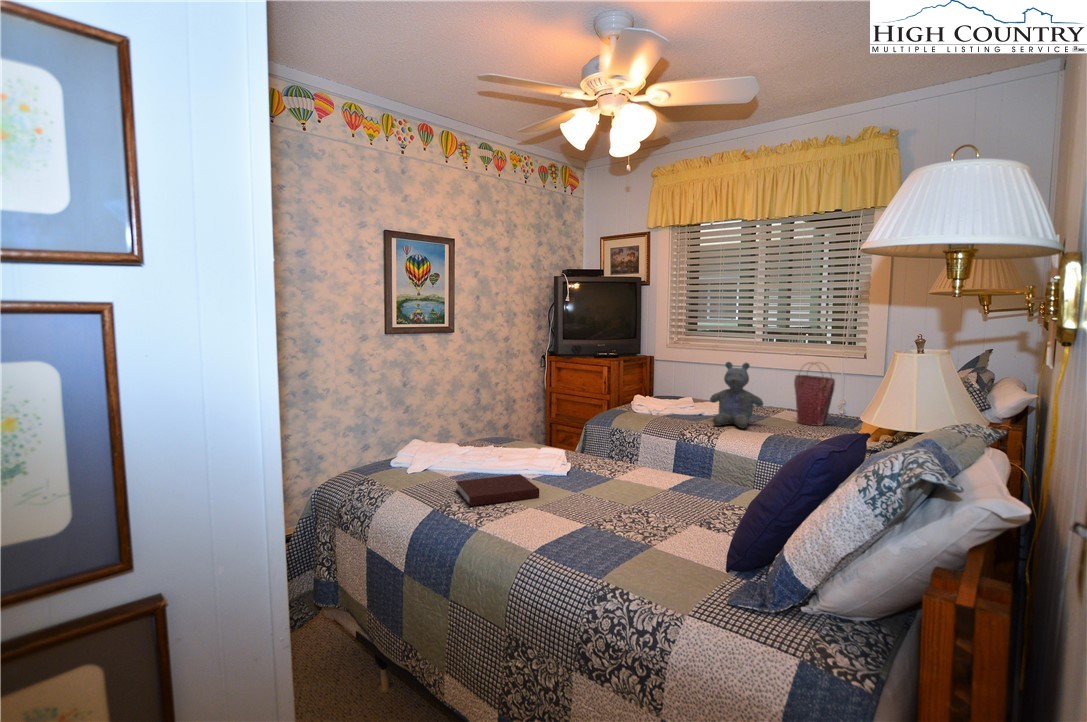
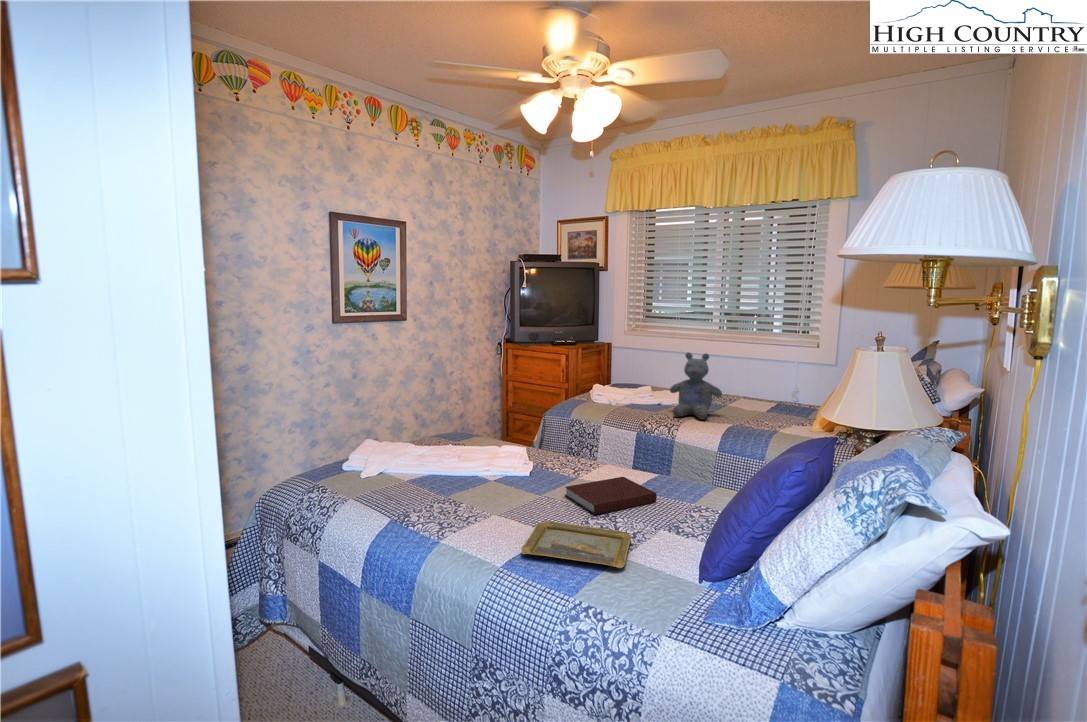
handbag: present [794,362,835,426] -> none [751,352,791,415]
notebook: present [456,474,539,506] -> present [565,477,657,514]
tray: none [554,513,662,556] -> present [521,521,632,568]

